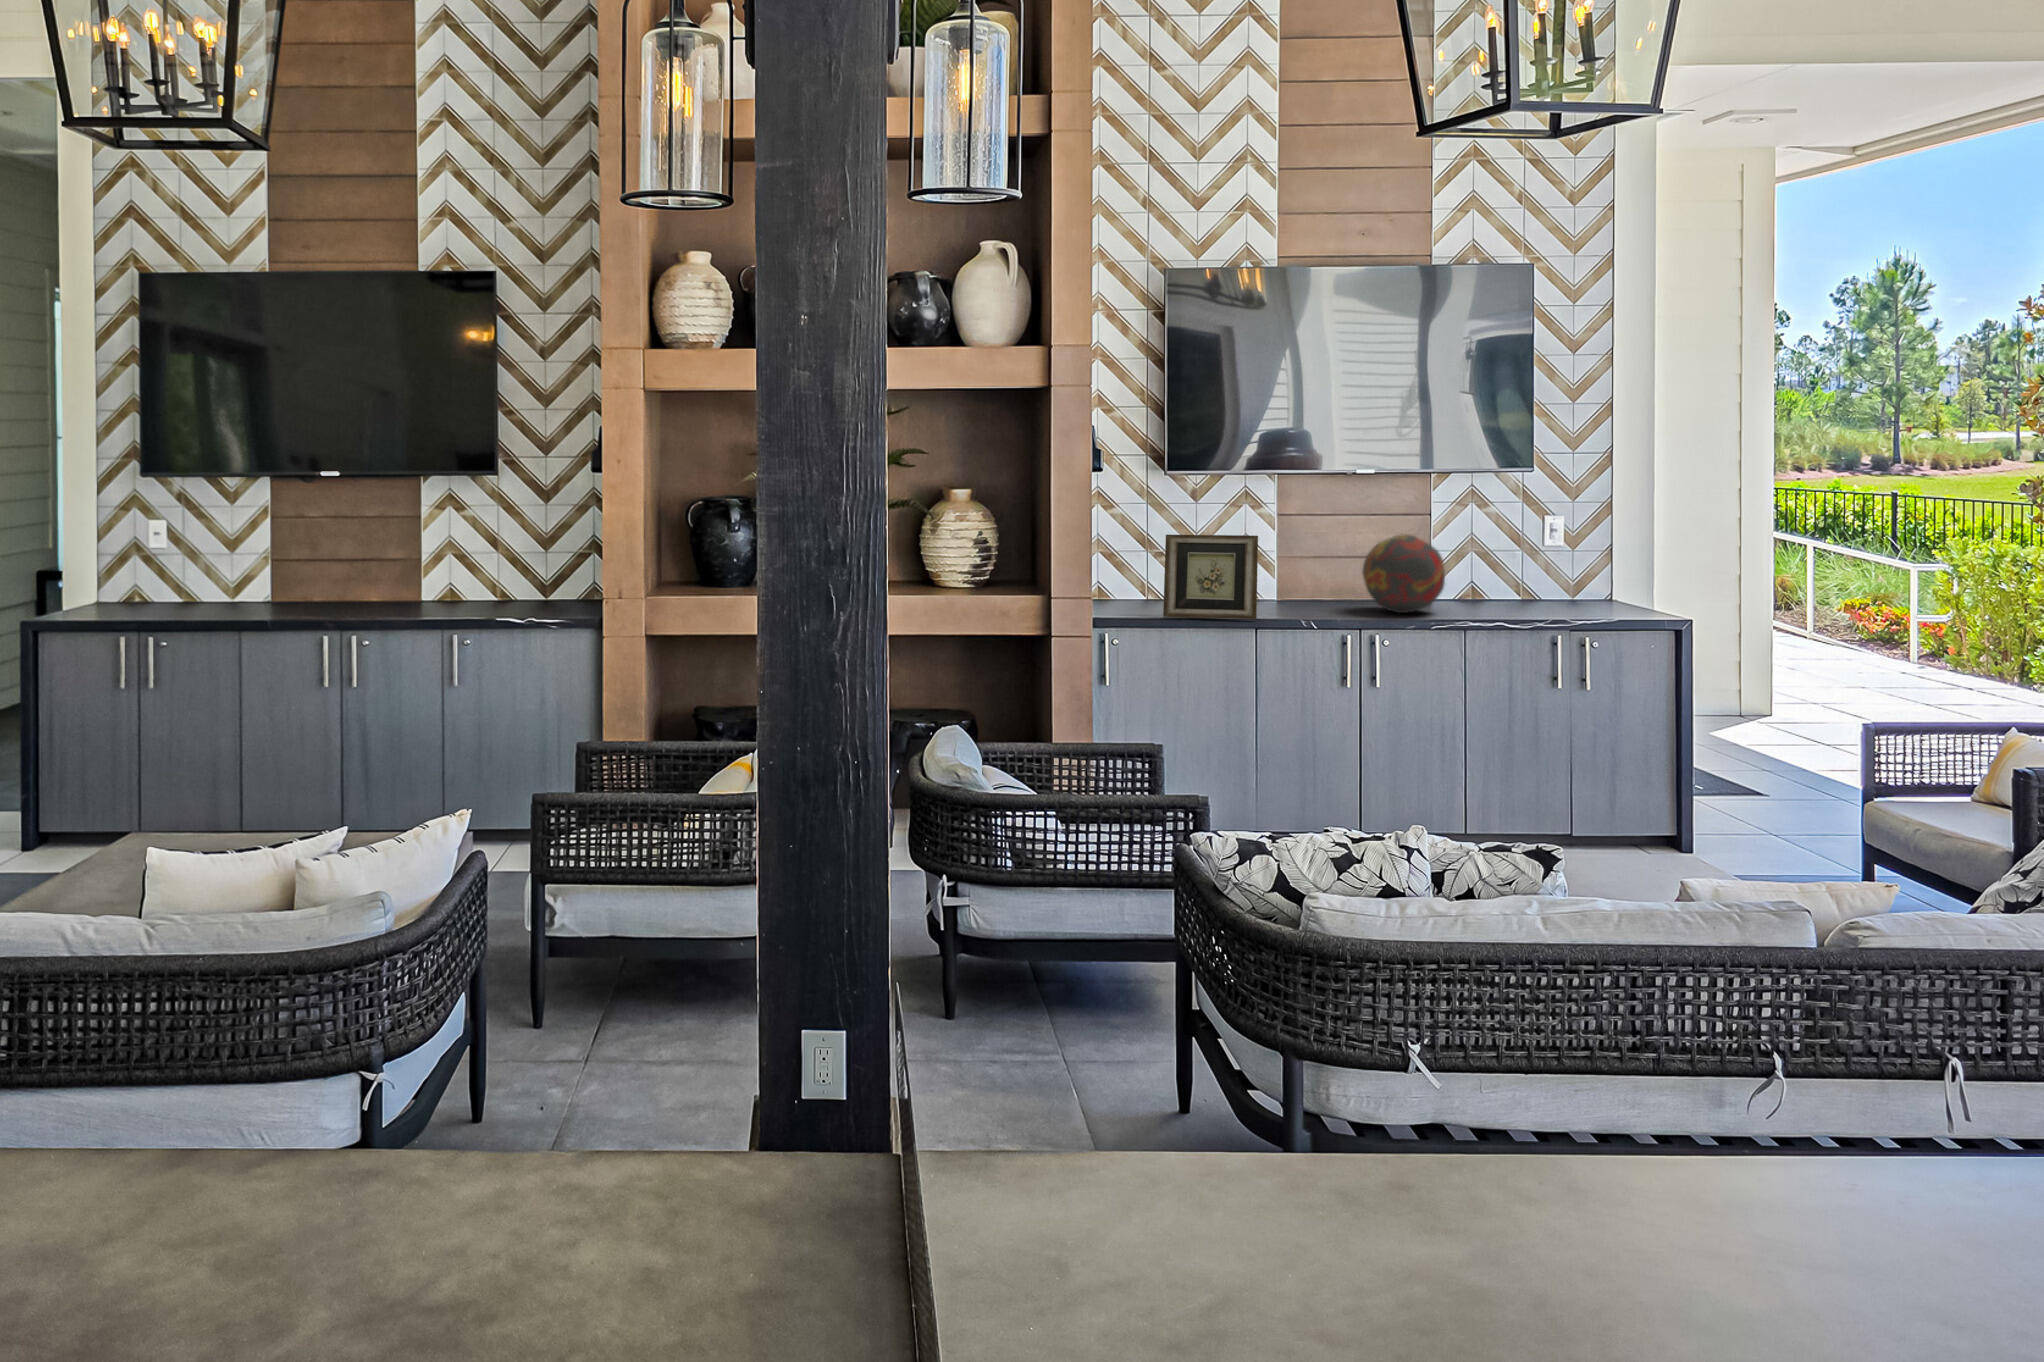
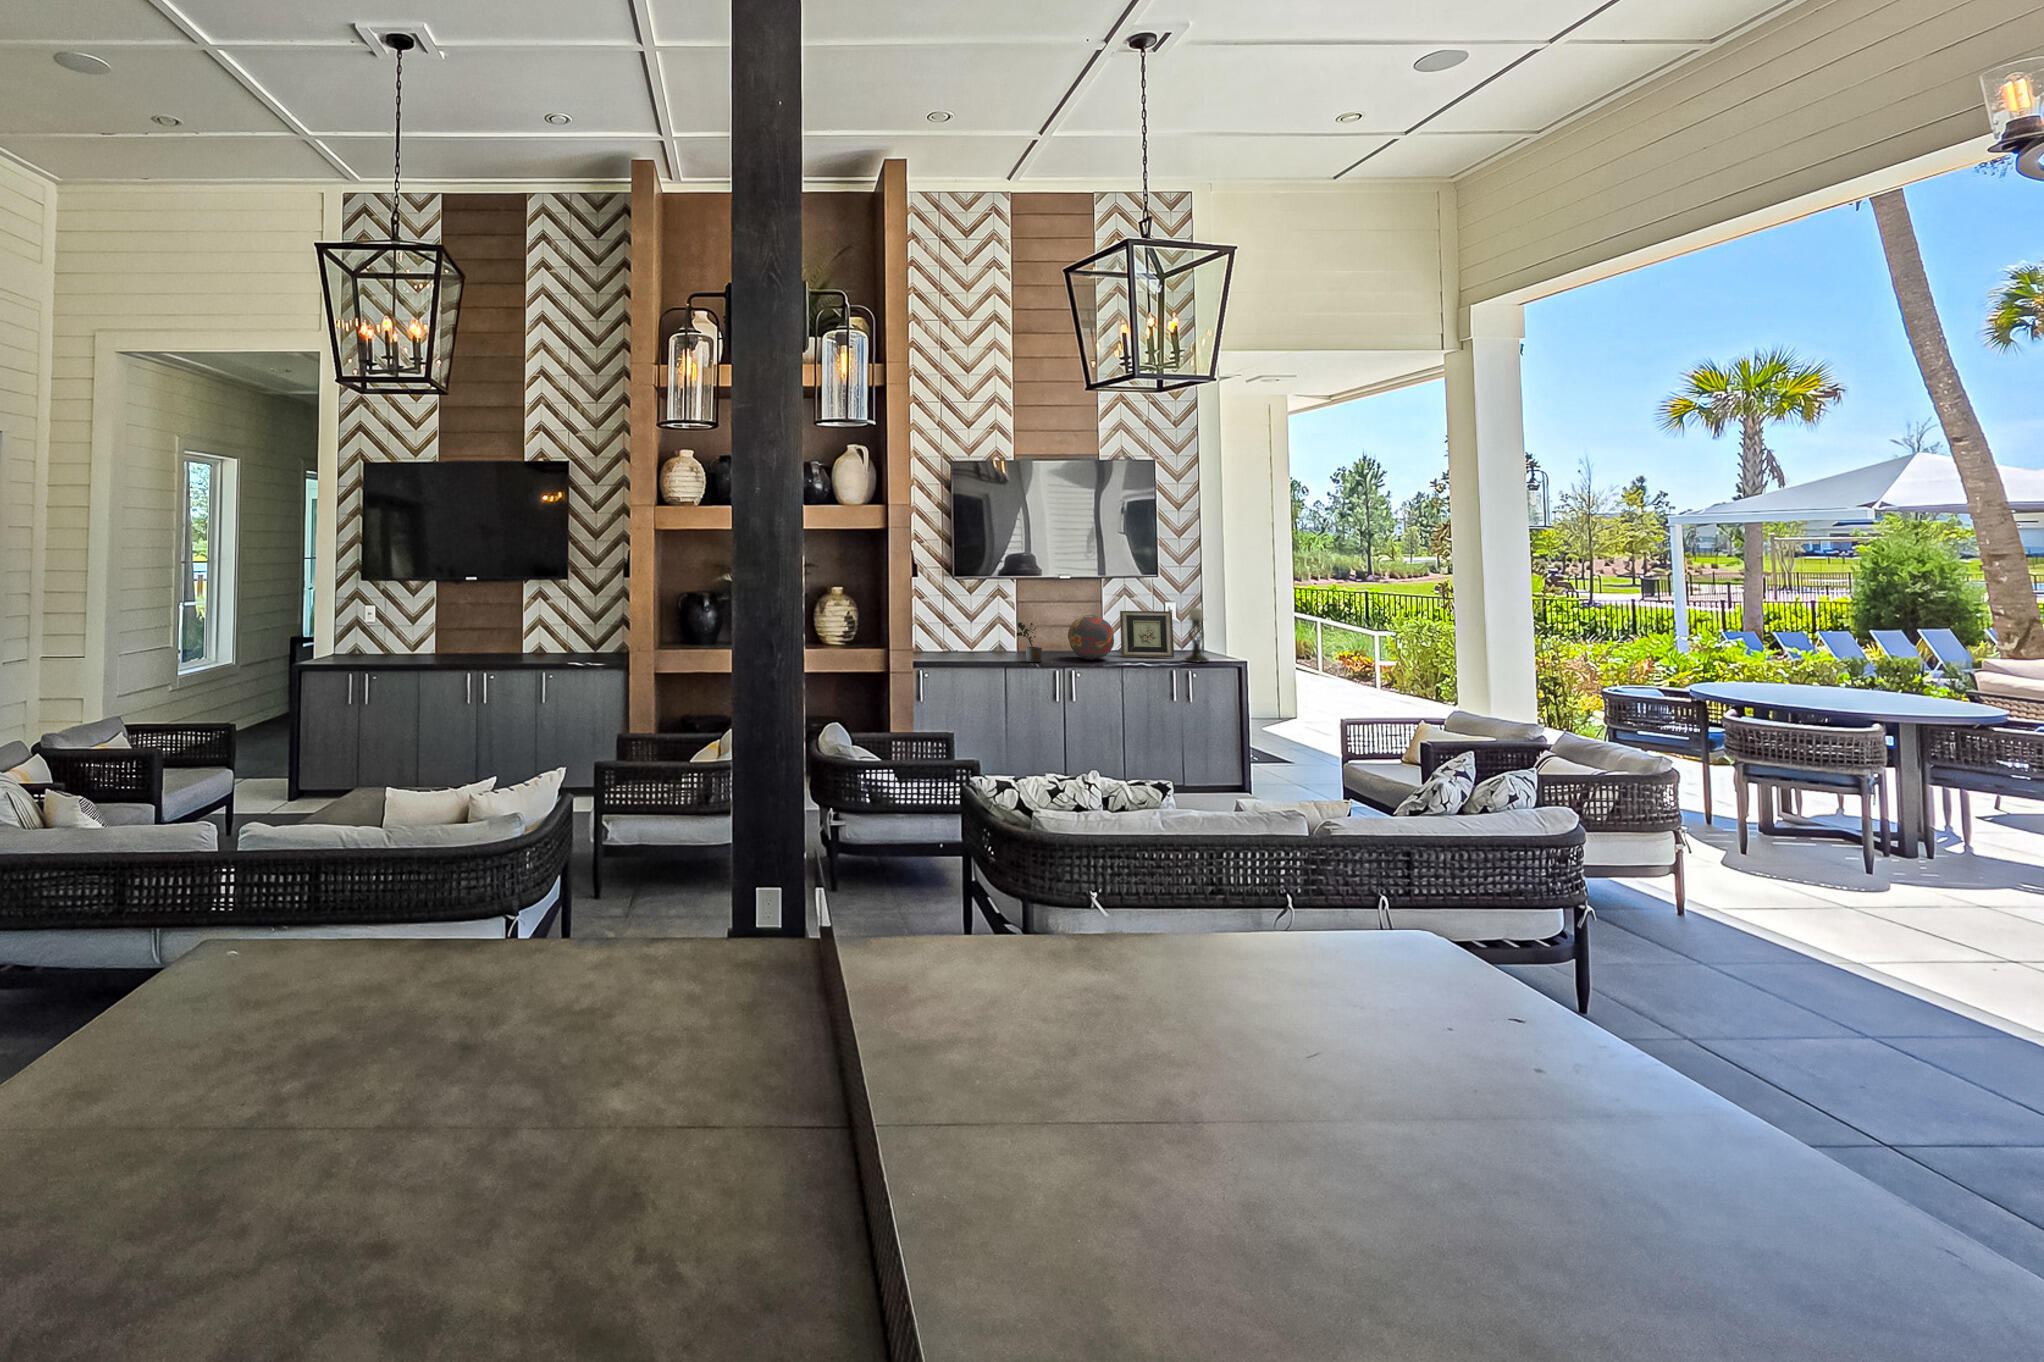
candle holder: none [1571,520,1617,618] -> present [1185,607,1209,662]
picture frame: present [1163,535,1258,619] -> present [1120,611,1174,658]
potted plant: none [1270,548,1316,617] -> present [1016,622,1042,662]

